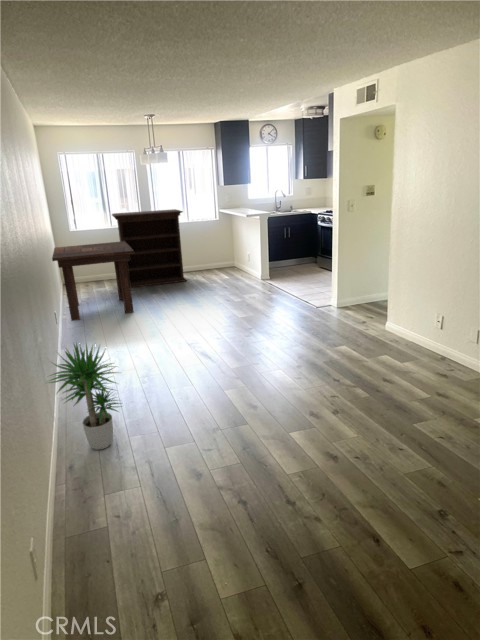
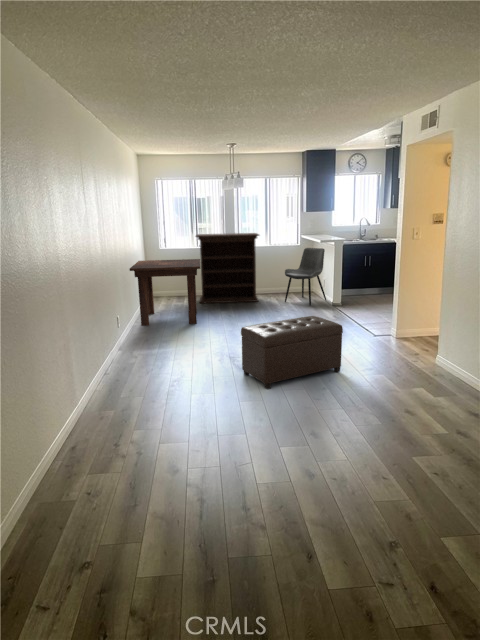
dining chair: none [211,222,254,281] -> present [285,248,326,305]
ottoman: none [208,295,307,377] -> present [241,316,343,389]
potted plant: present [50,343,119,450] -> none [69,330,135,429]

